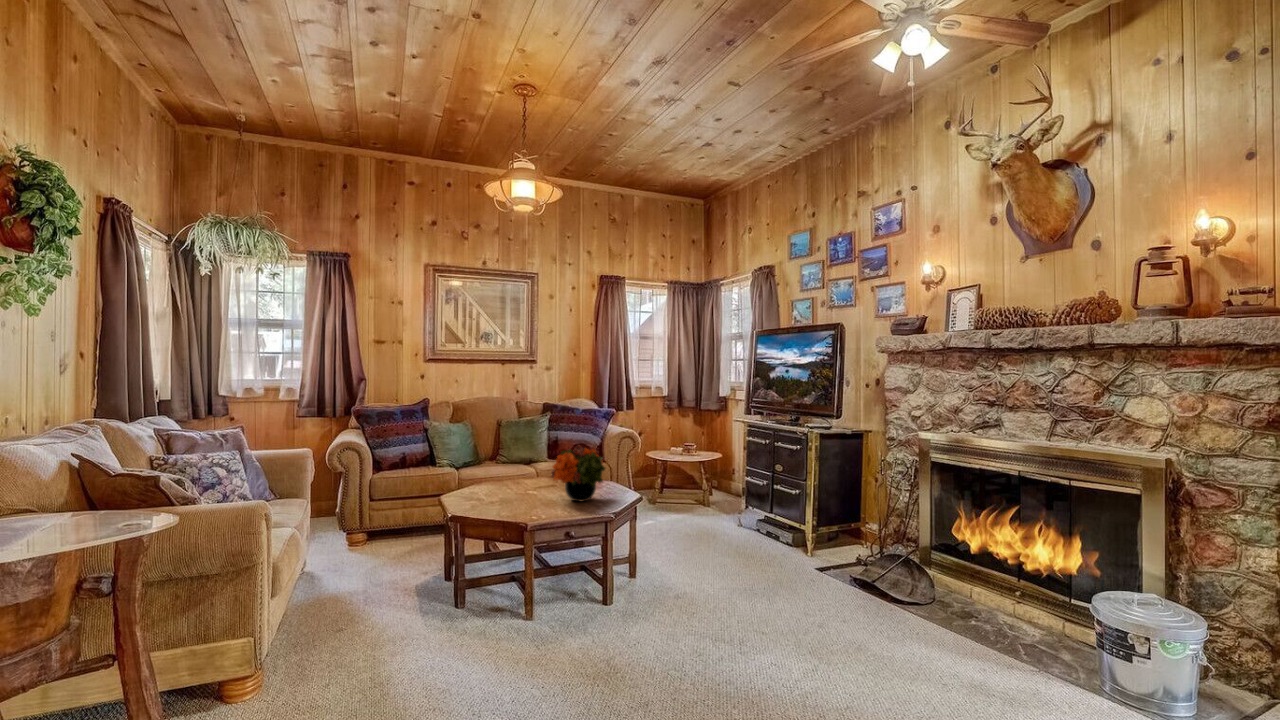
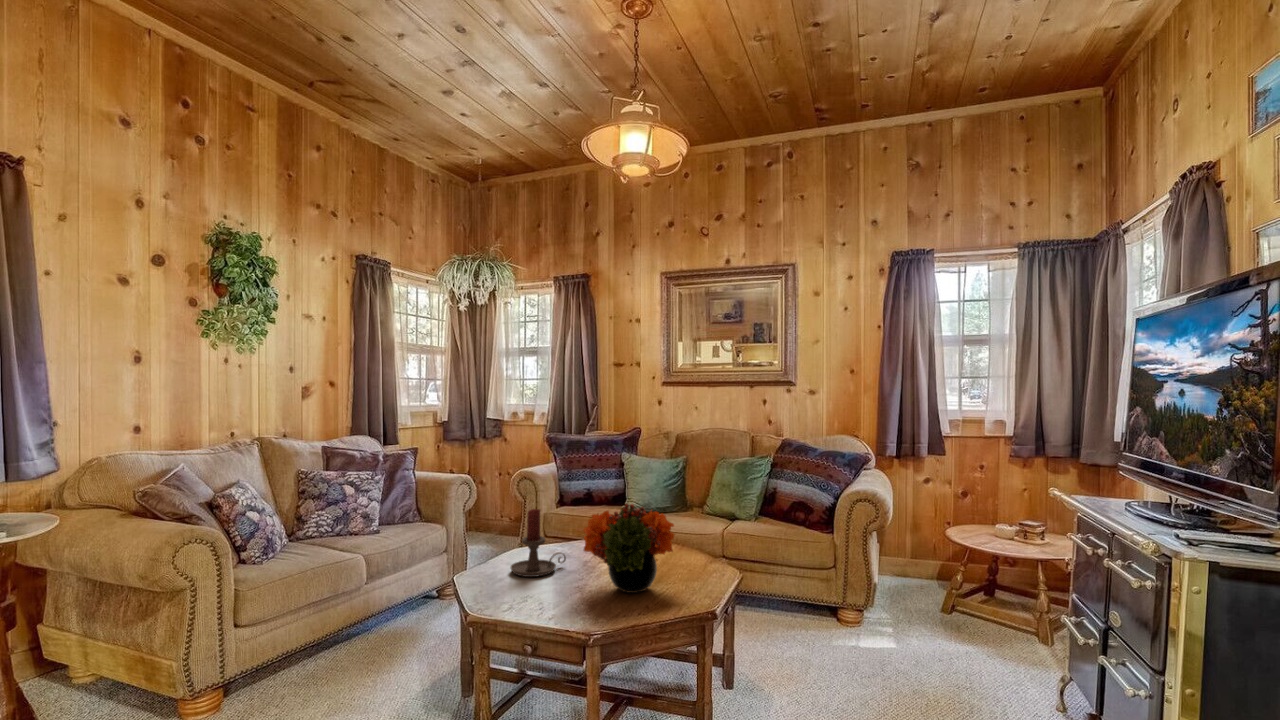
candle holder: none [482,459,515,508] -> present [511,509,566,577]

